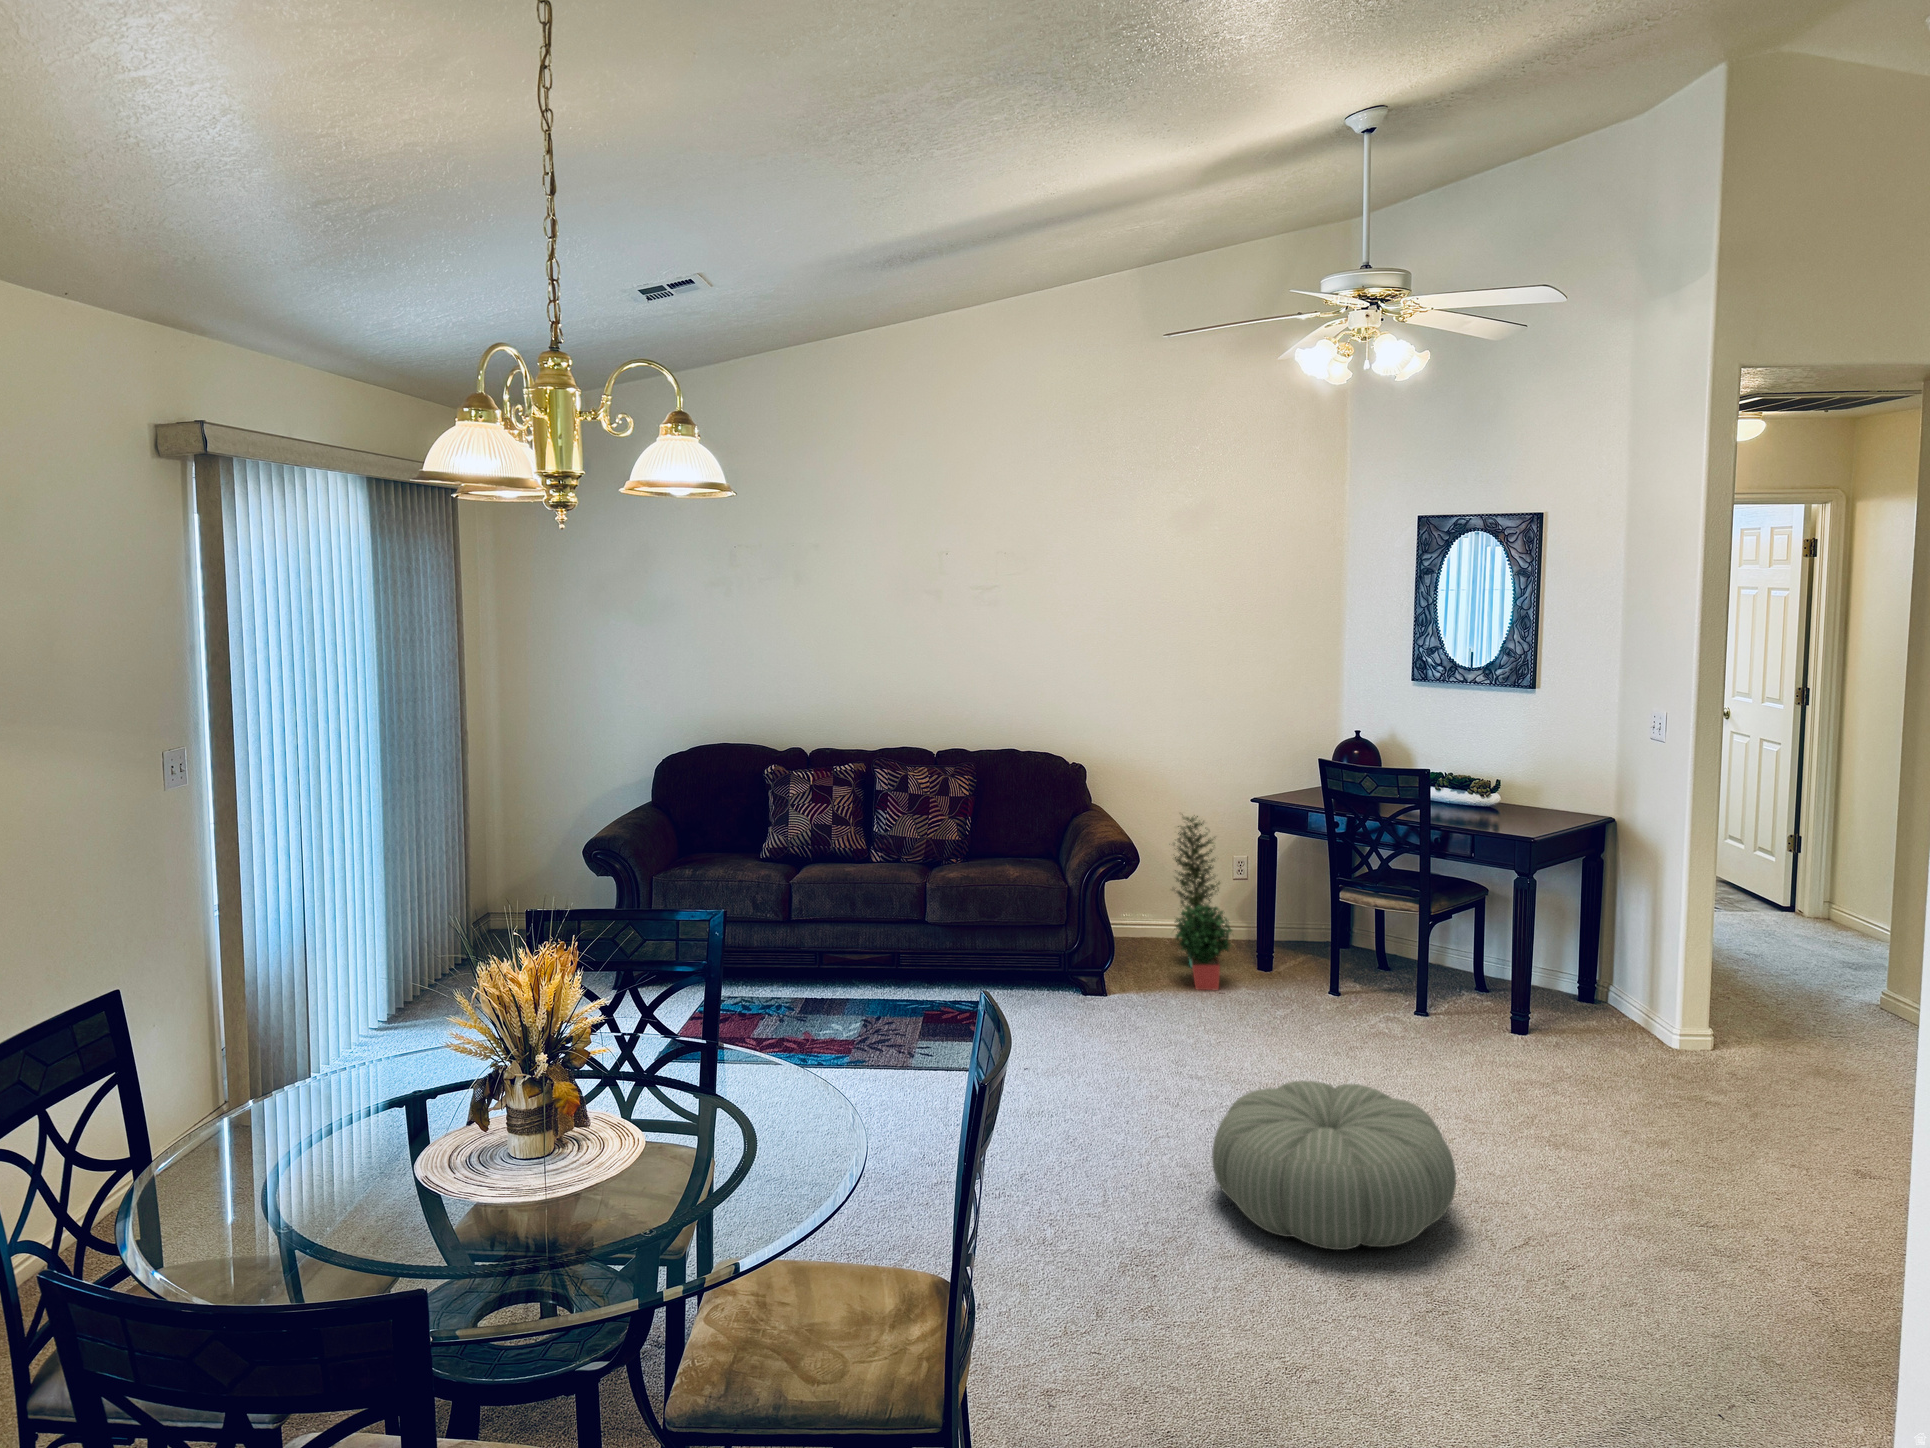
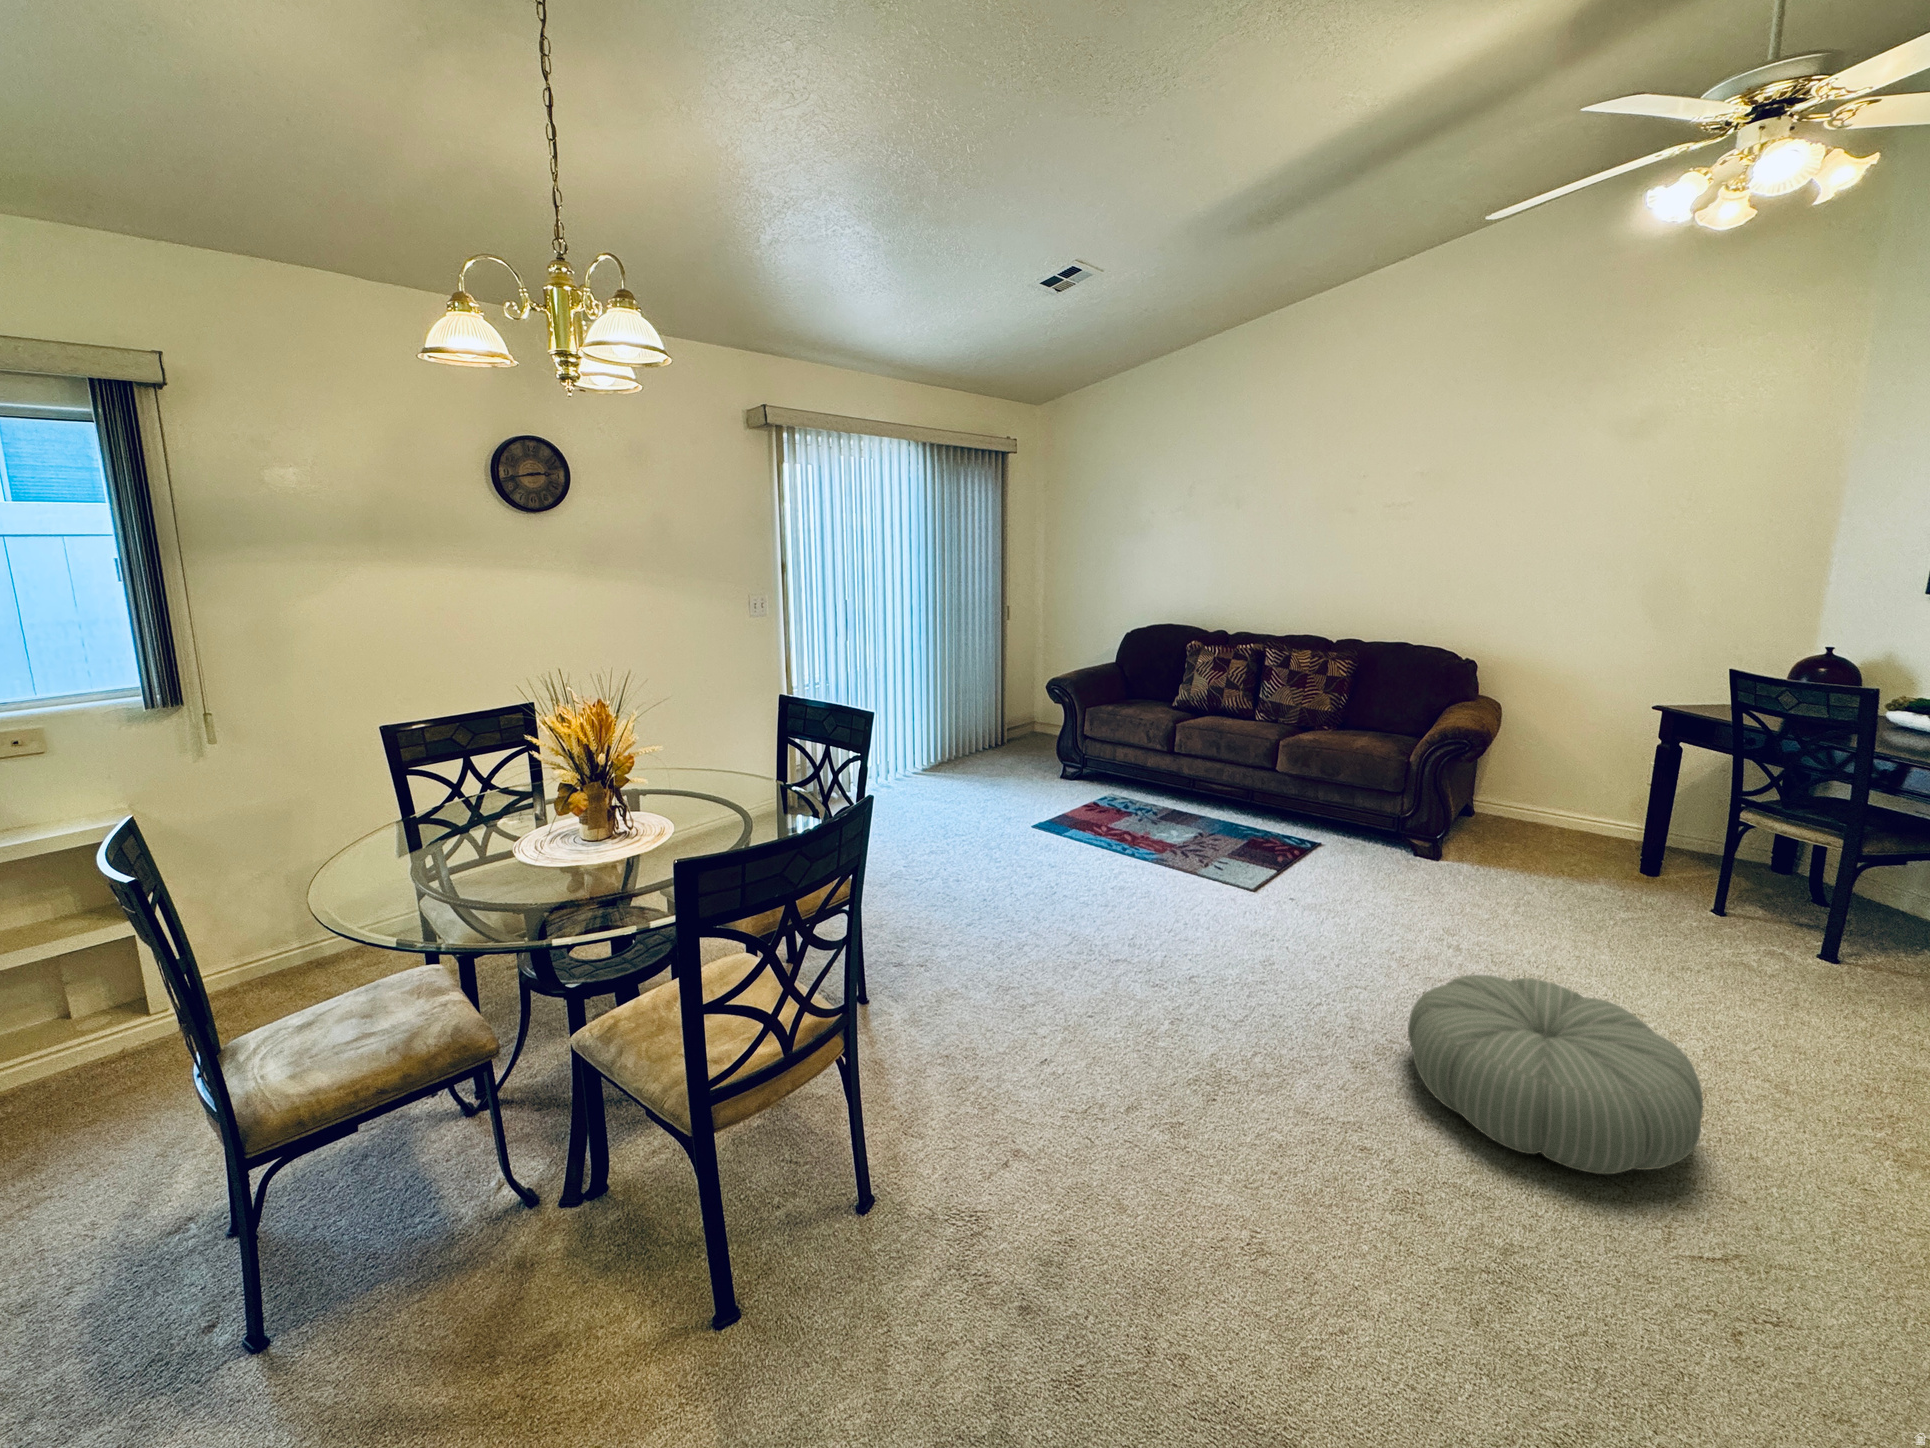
potted plant: present [1173,815,1232,990] -> none [1527,713,1616,878]

